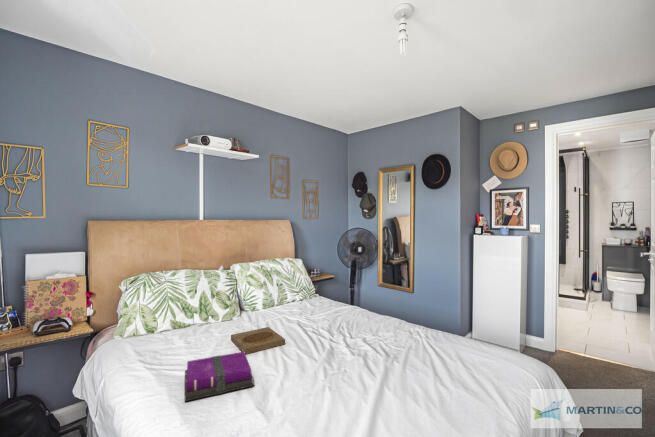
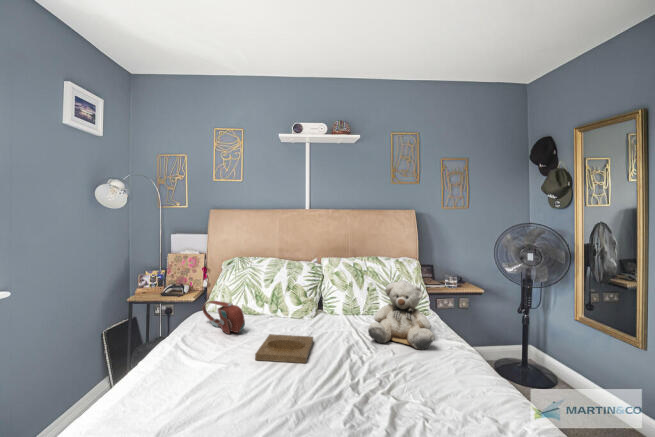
teddy bear: none [299,272,348,320] -> present [368,280,435,350]
handbag: none [136,316,200,347] -> present [202,301,245,334]
notebook: present [185,352,254,401] -> none [148,348,238,399]

